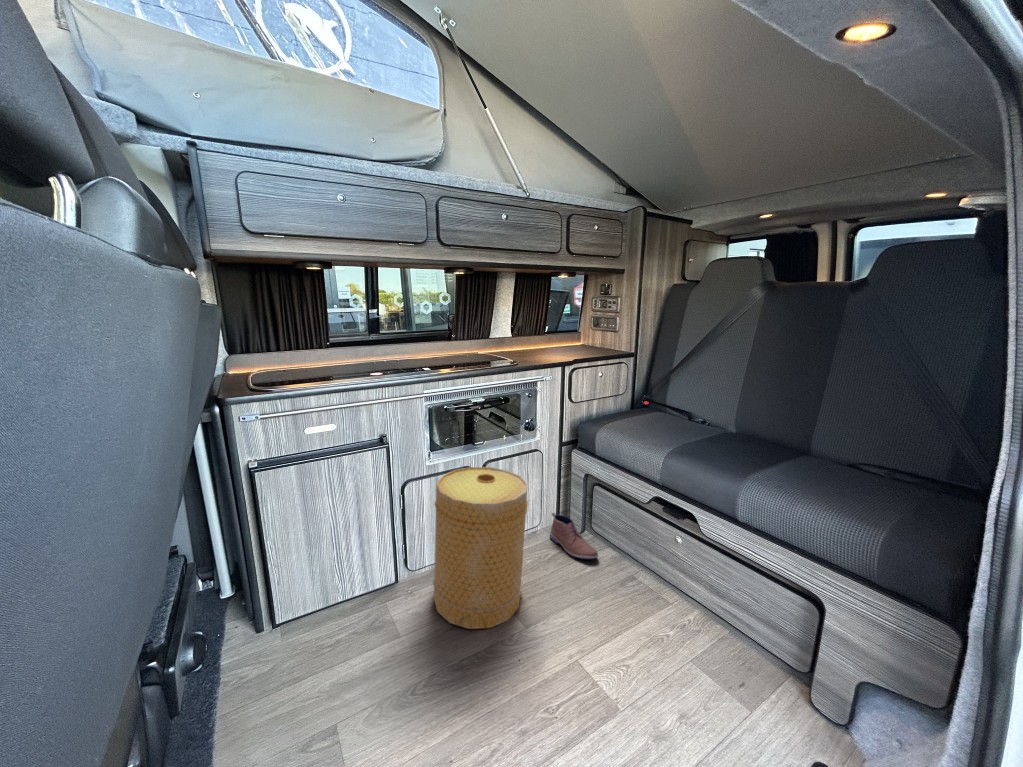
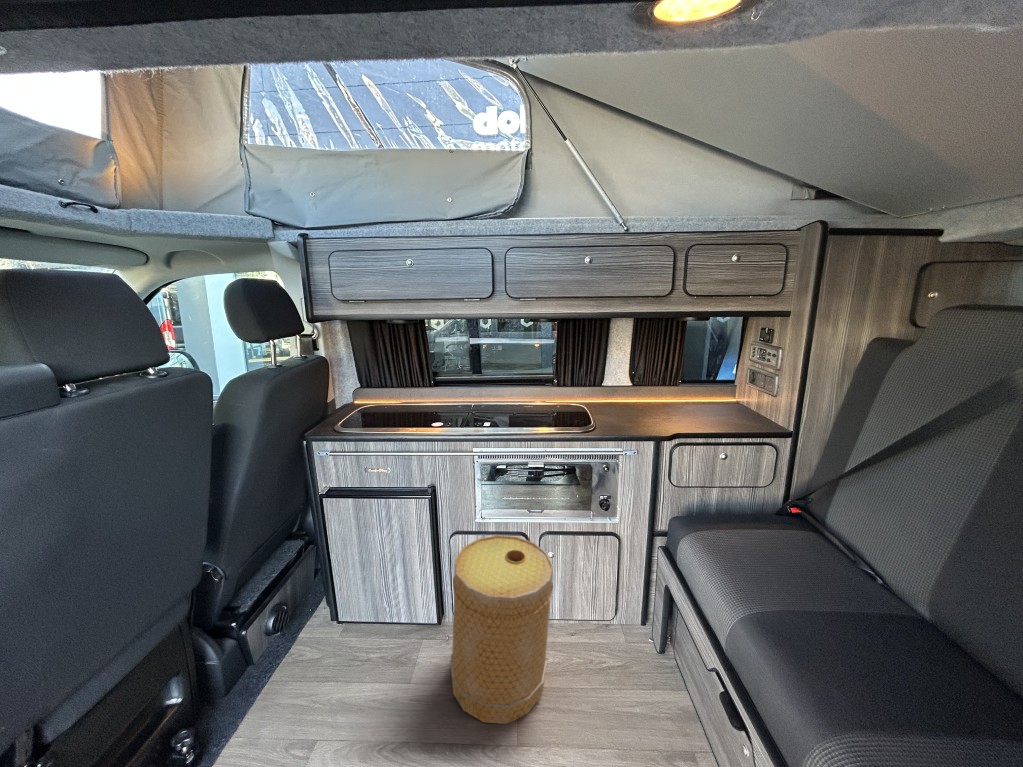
shoe: present [550,513,598,559] -> none [620,612,661,699]

